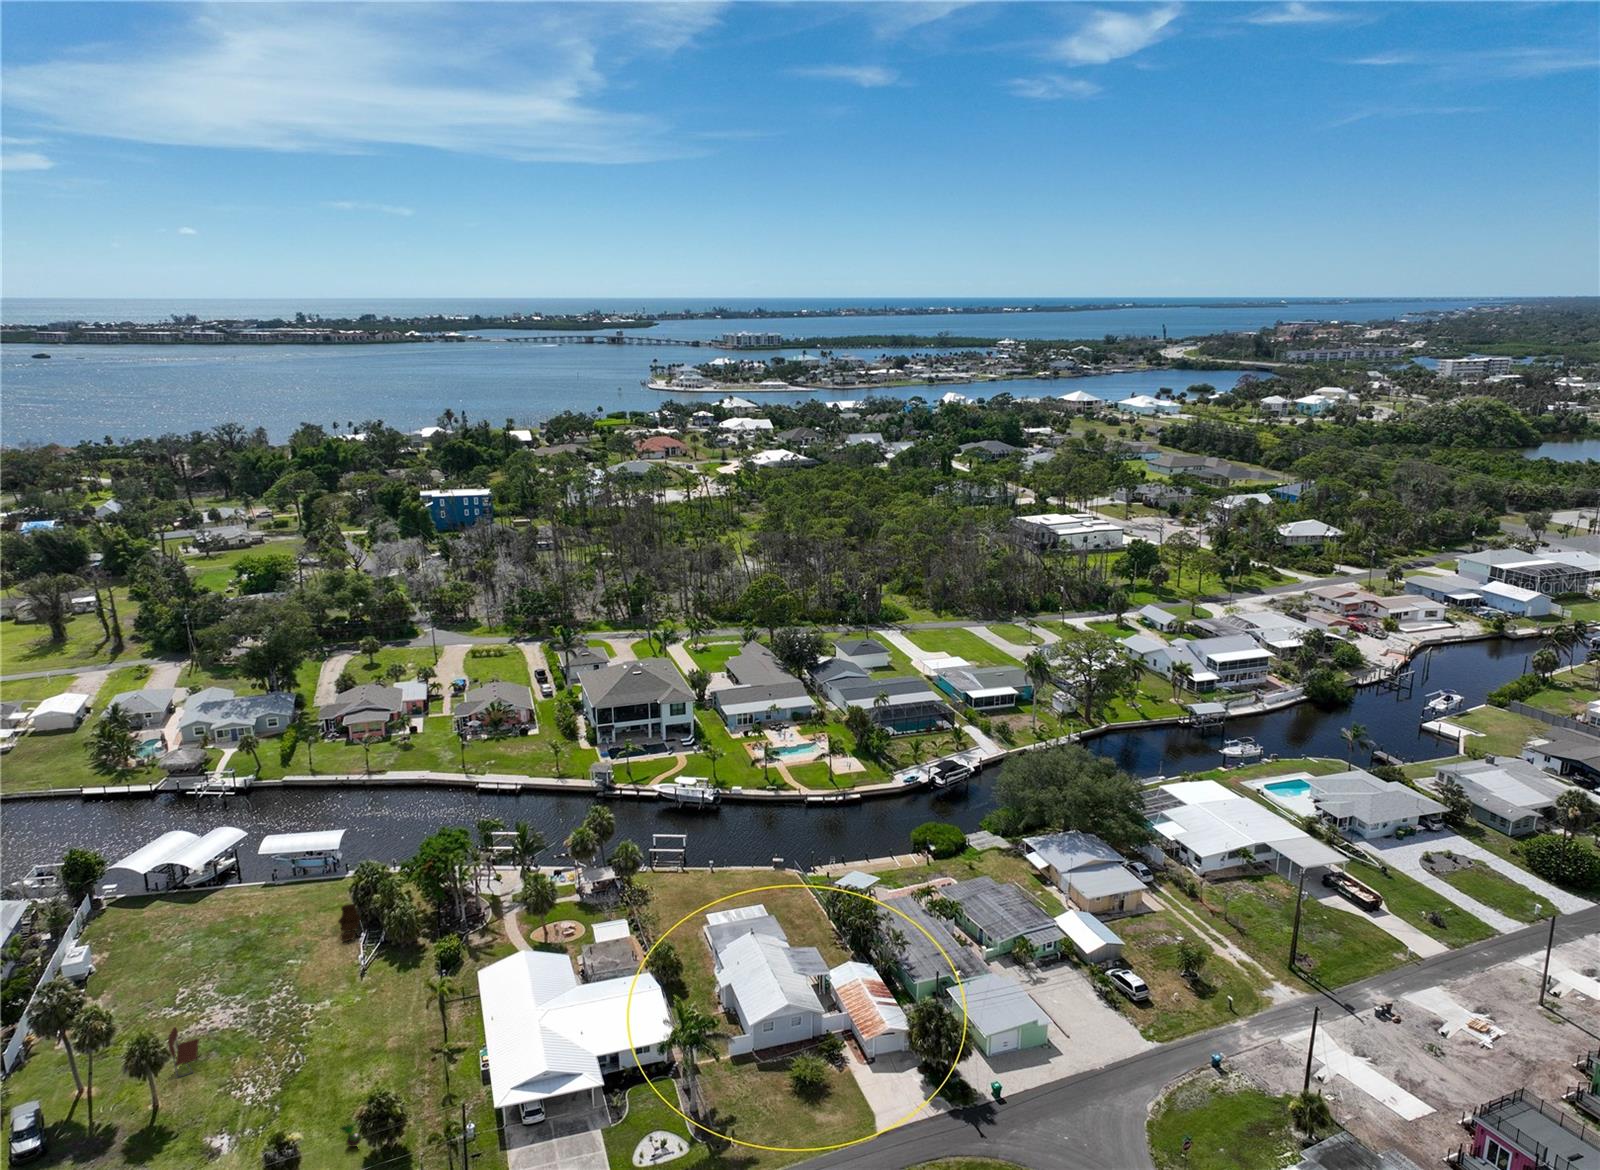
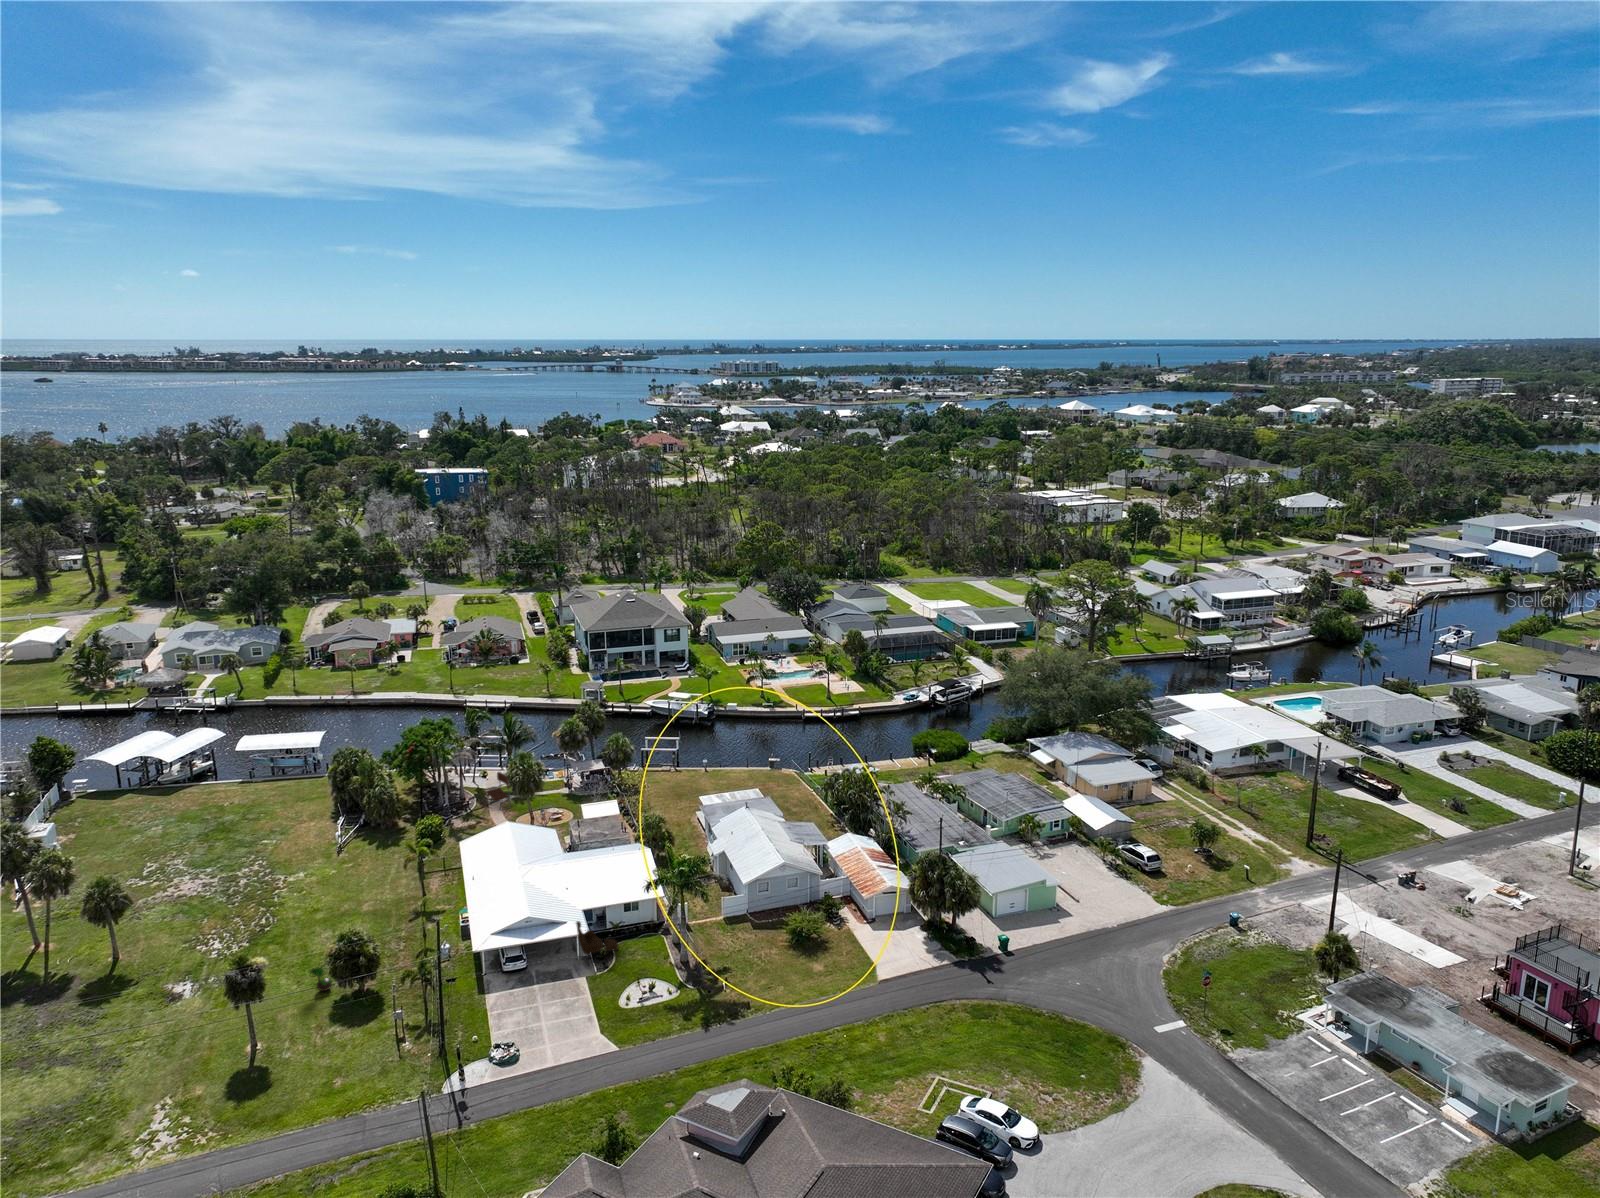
lounge chair: present [338,904,361,941] -> present [576,921,618,960]
bench: present [168,1027,199,1078] -> present [485,772,510,810]

